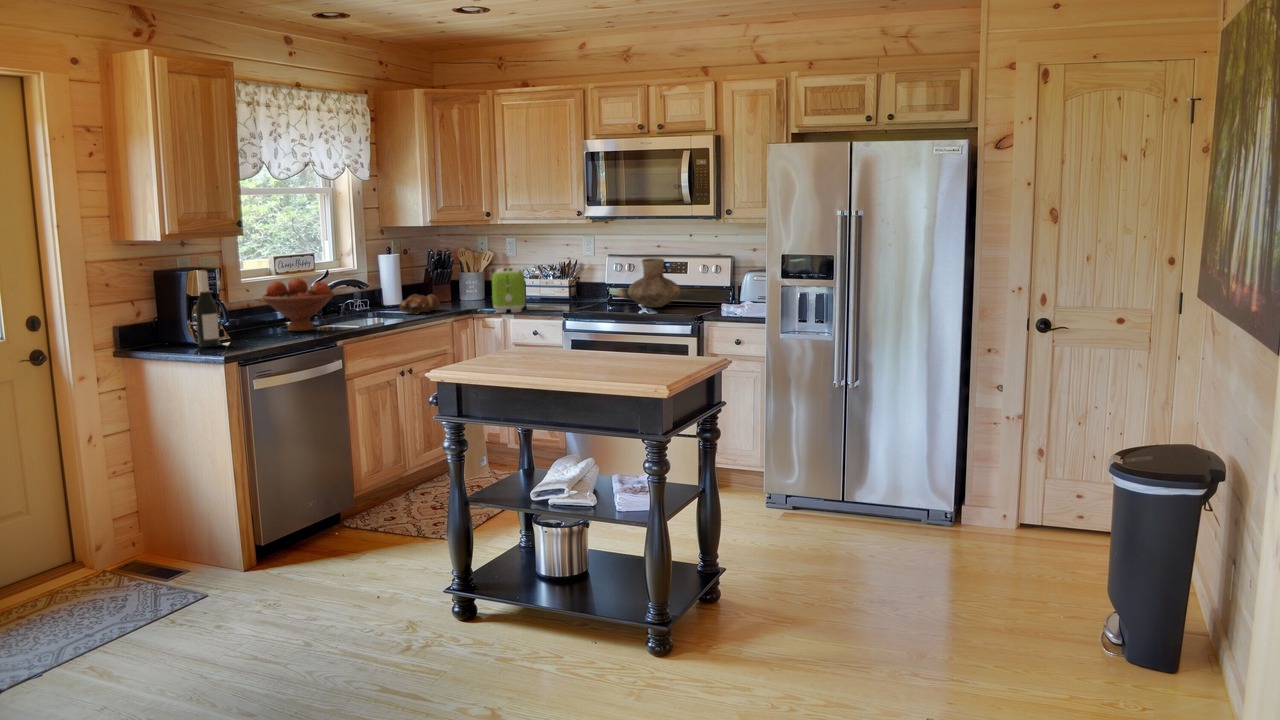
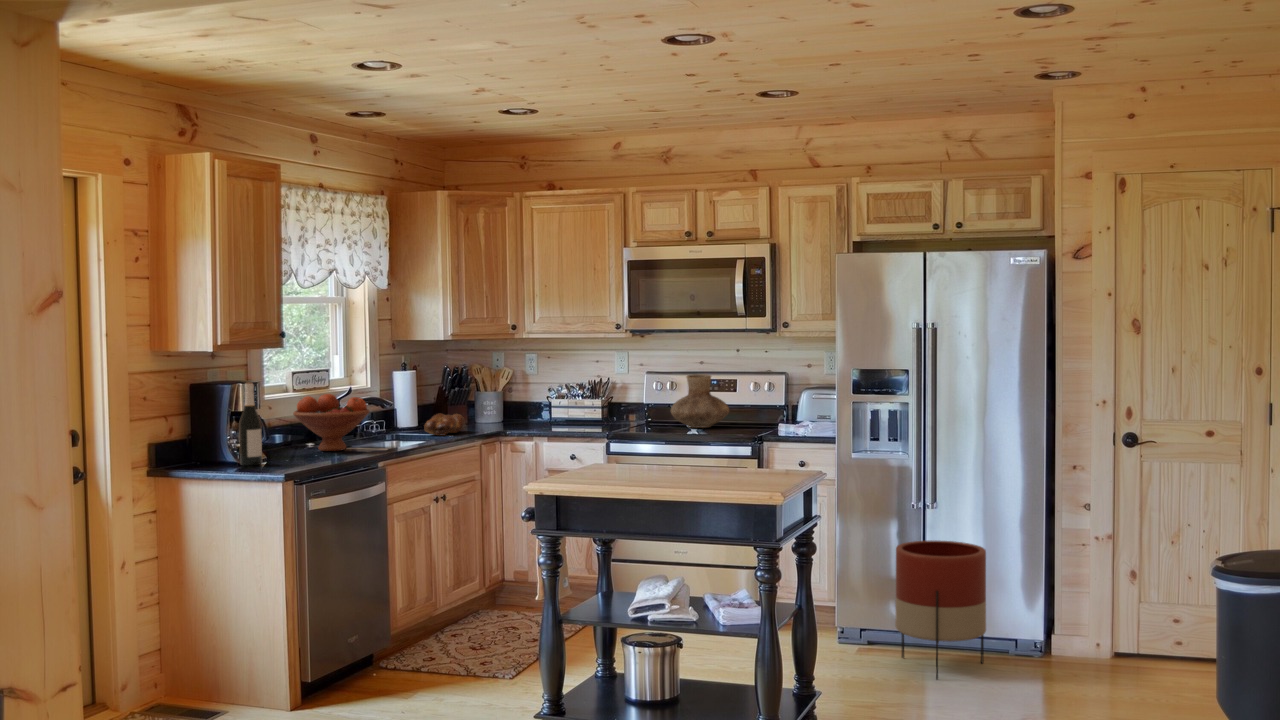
toaster: present [492,268,525,313] -> none [523,385,560,434]
planter: none [812,417,898,548] -> present [895,540,986,679]

